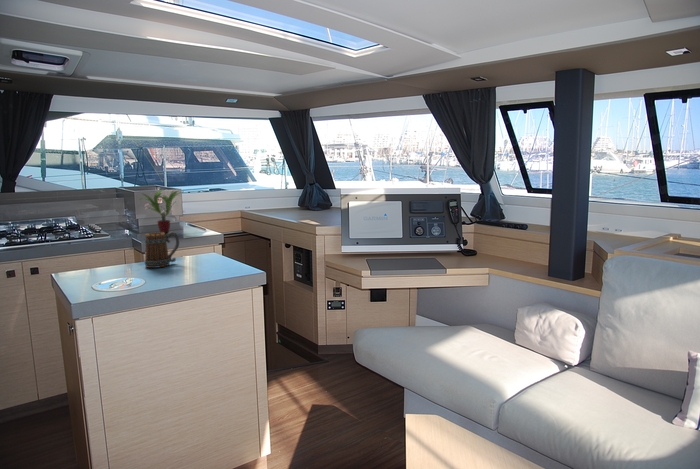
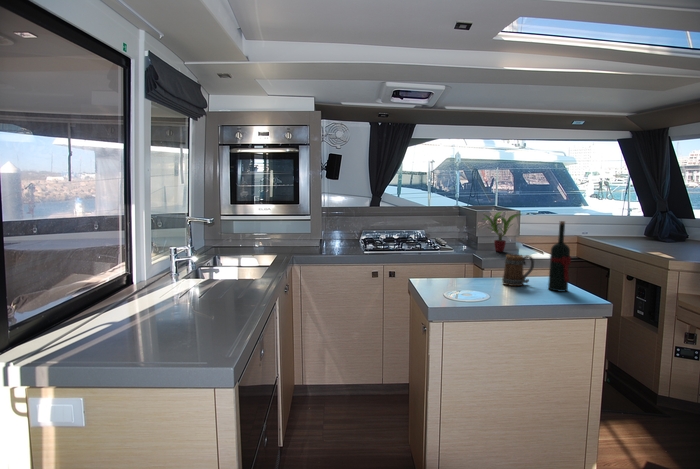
wine bottle: none [193,192,215,266] -> present [548,221,571,292]

